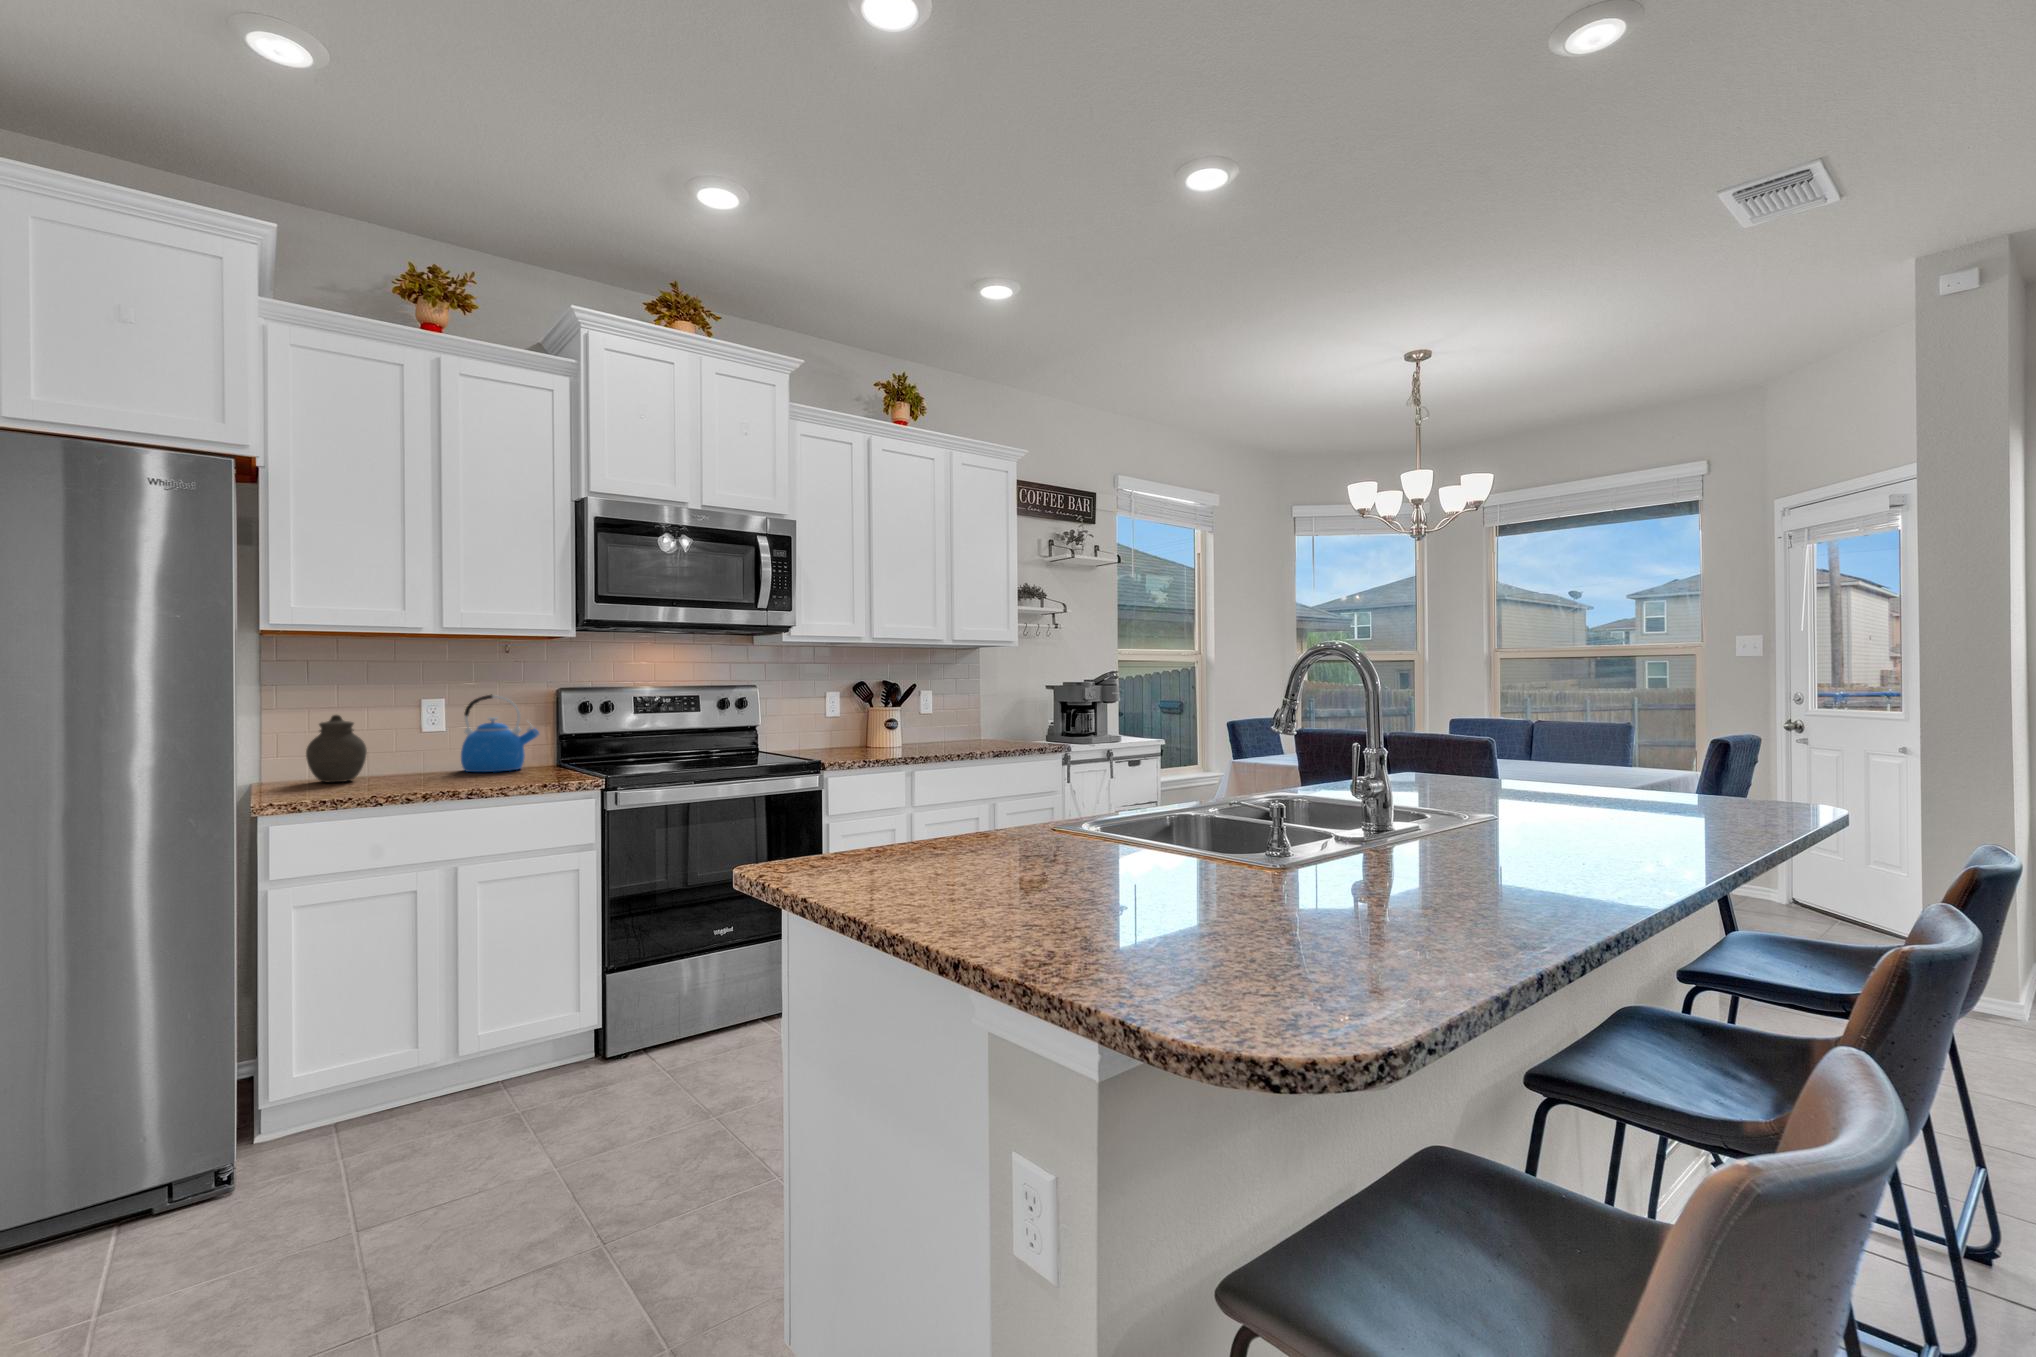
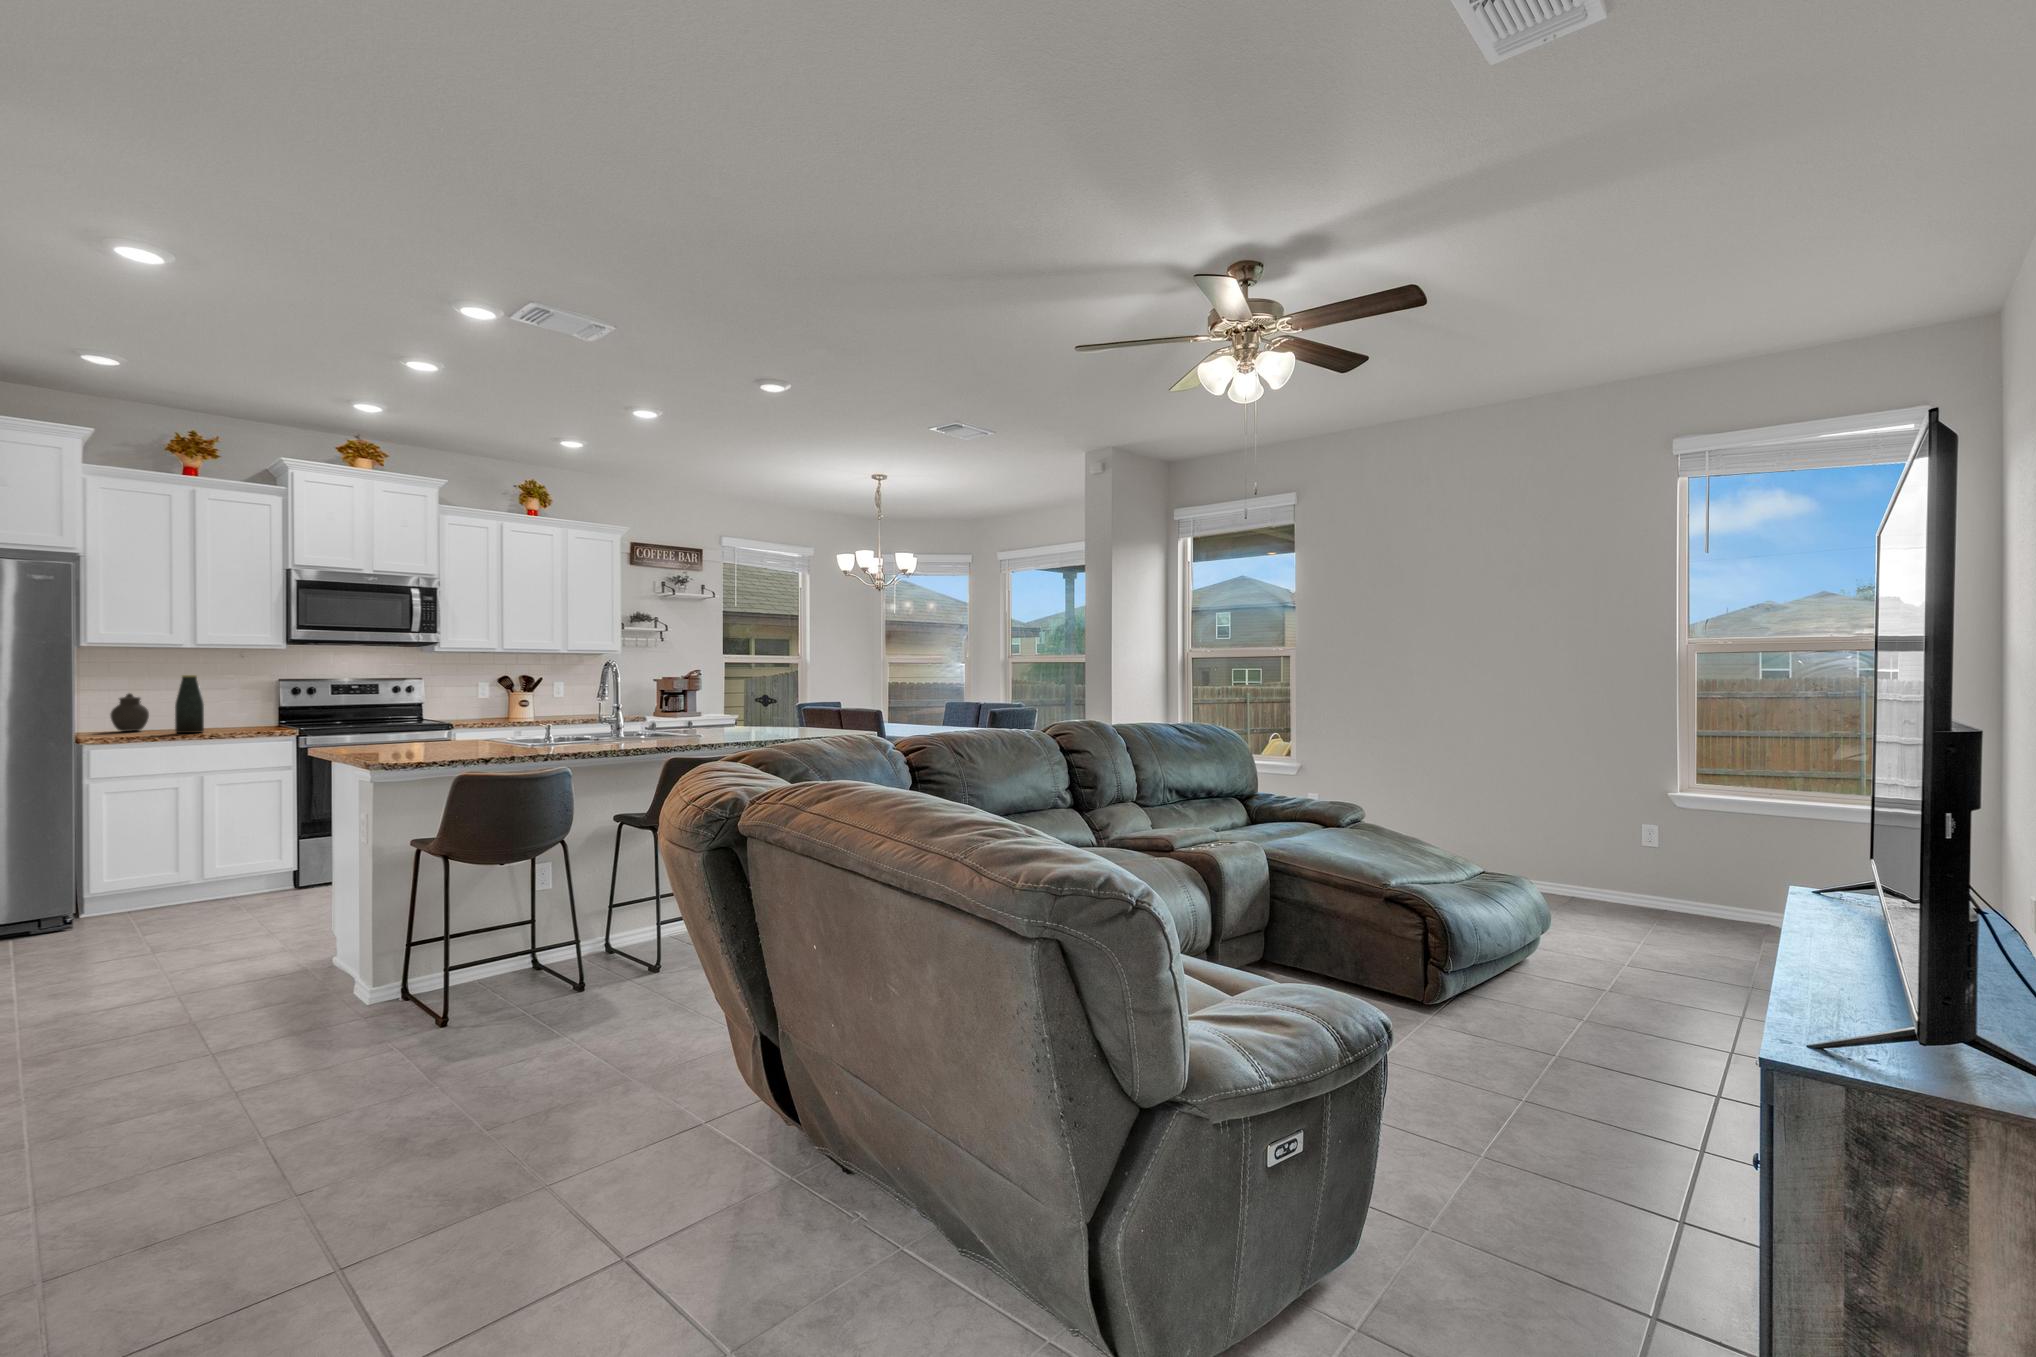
bottle: none [410,685,455,791] -> present [175,675,204,733]
kettle: present [461,694,539,772] -> none [211,683,264,728]

